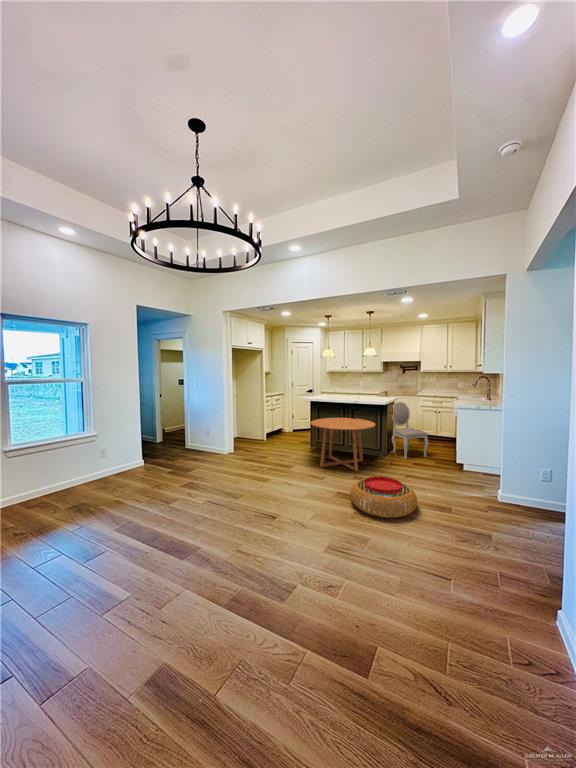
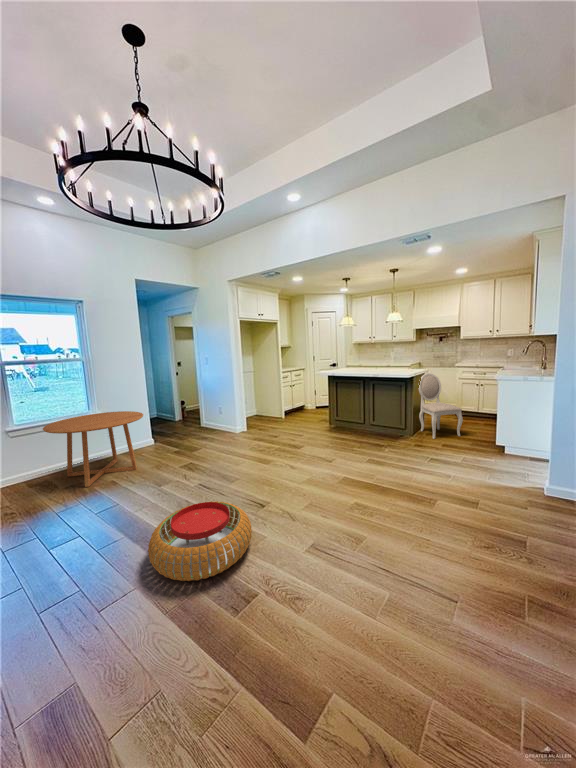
dining table: present [311,418,375,471] -> present [43,411,143,487]
pouf: present [351,477,417,518] -> present [148,501,252,581]

